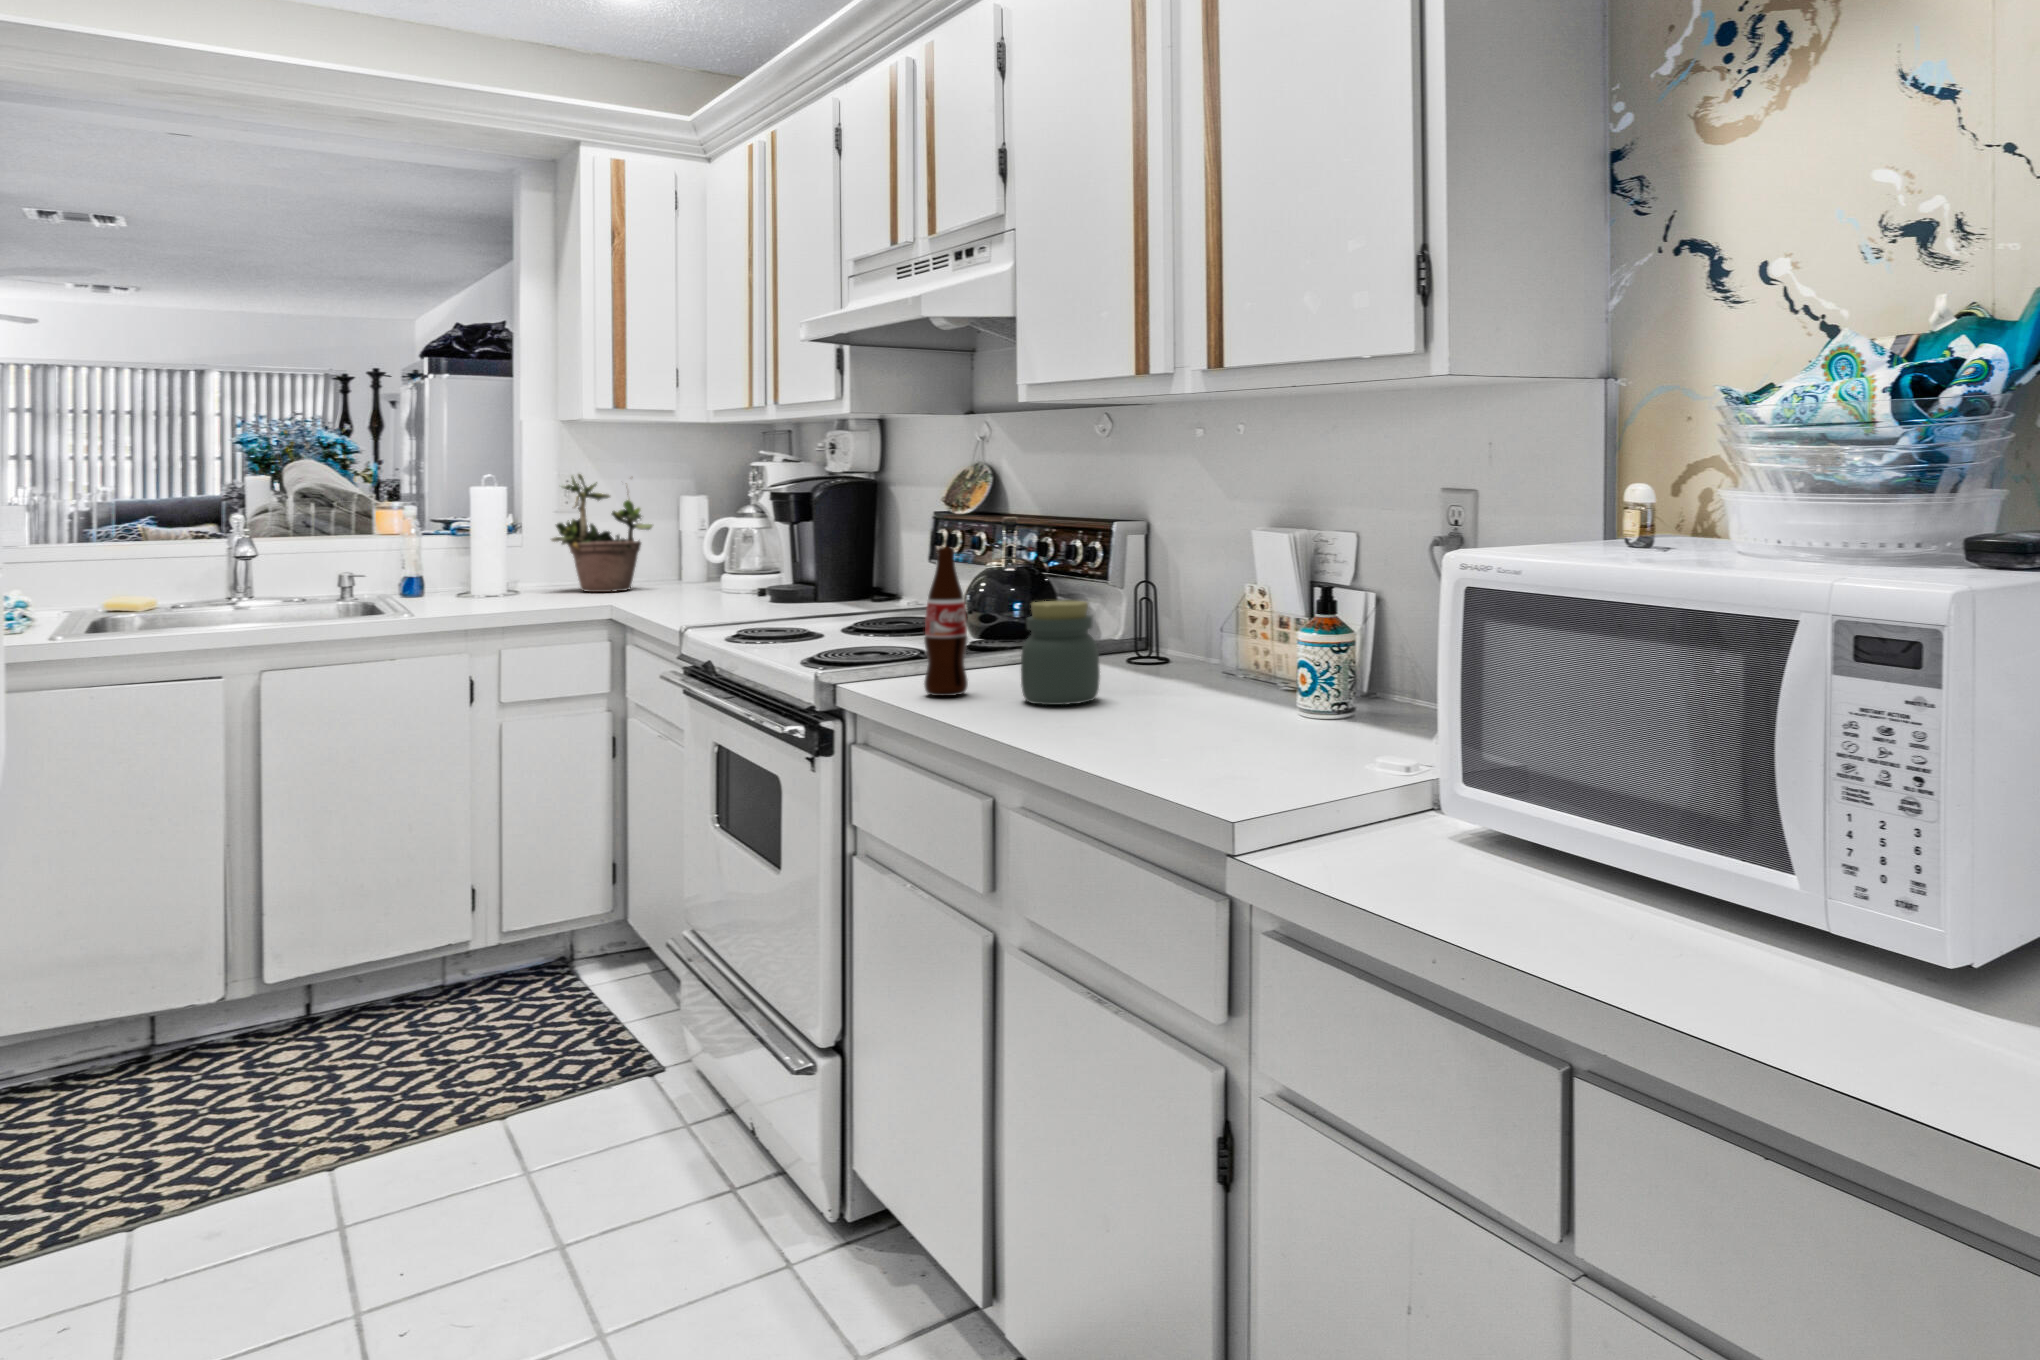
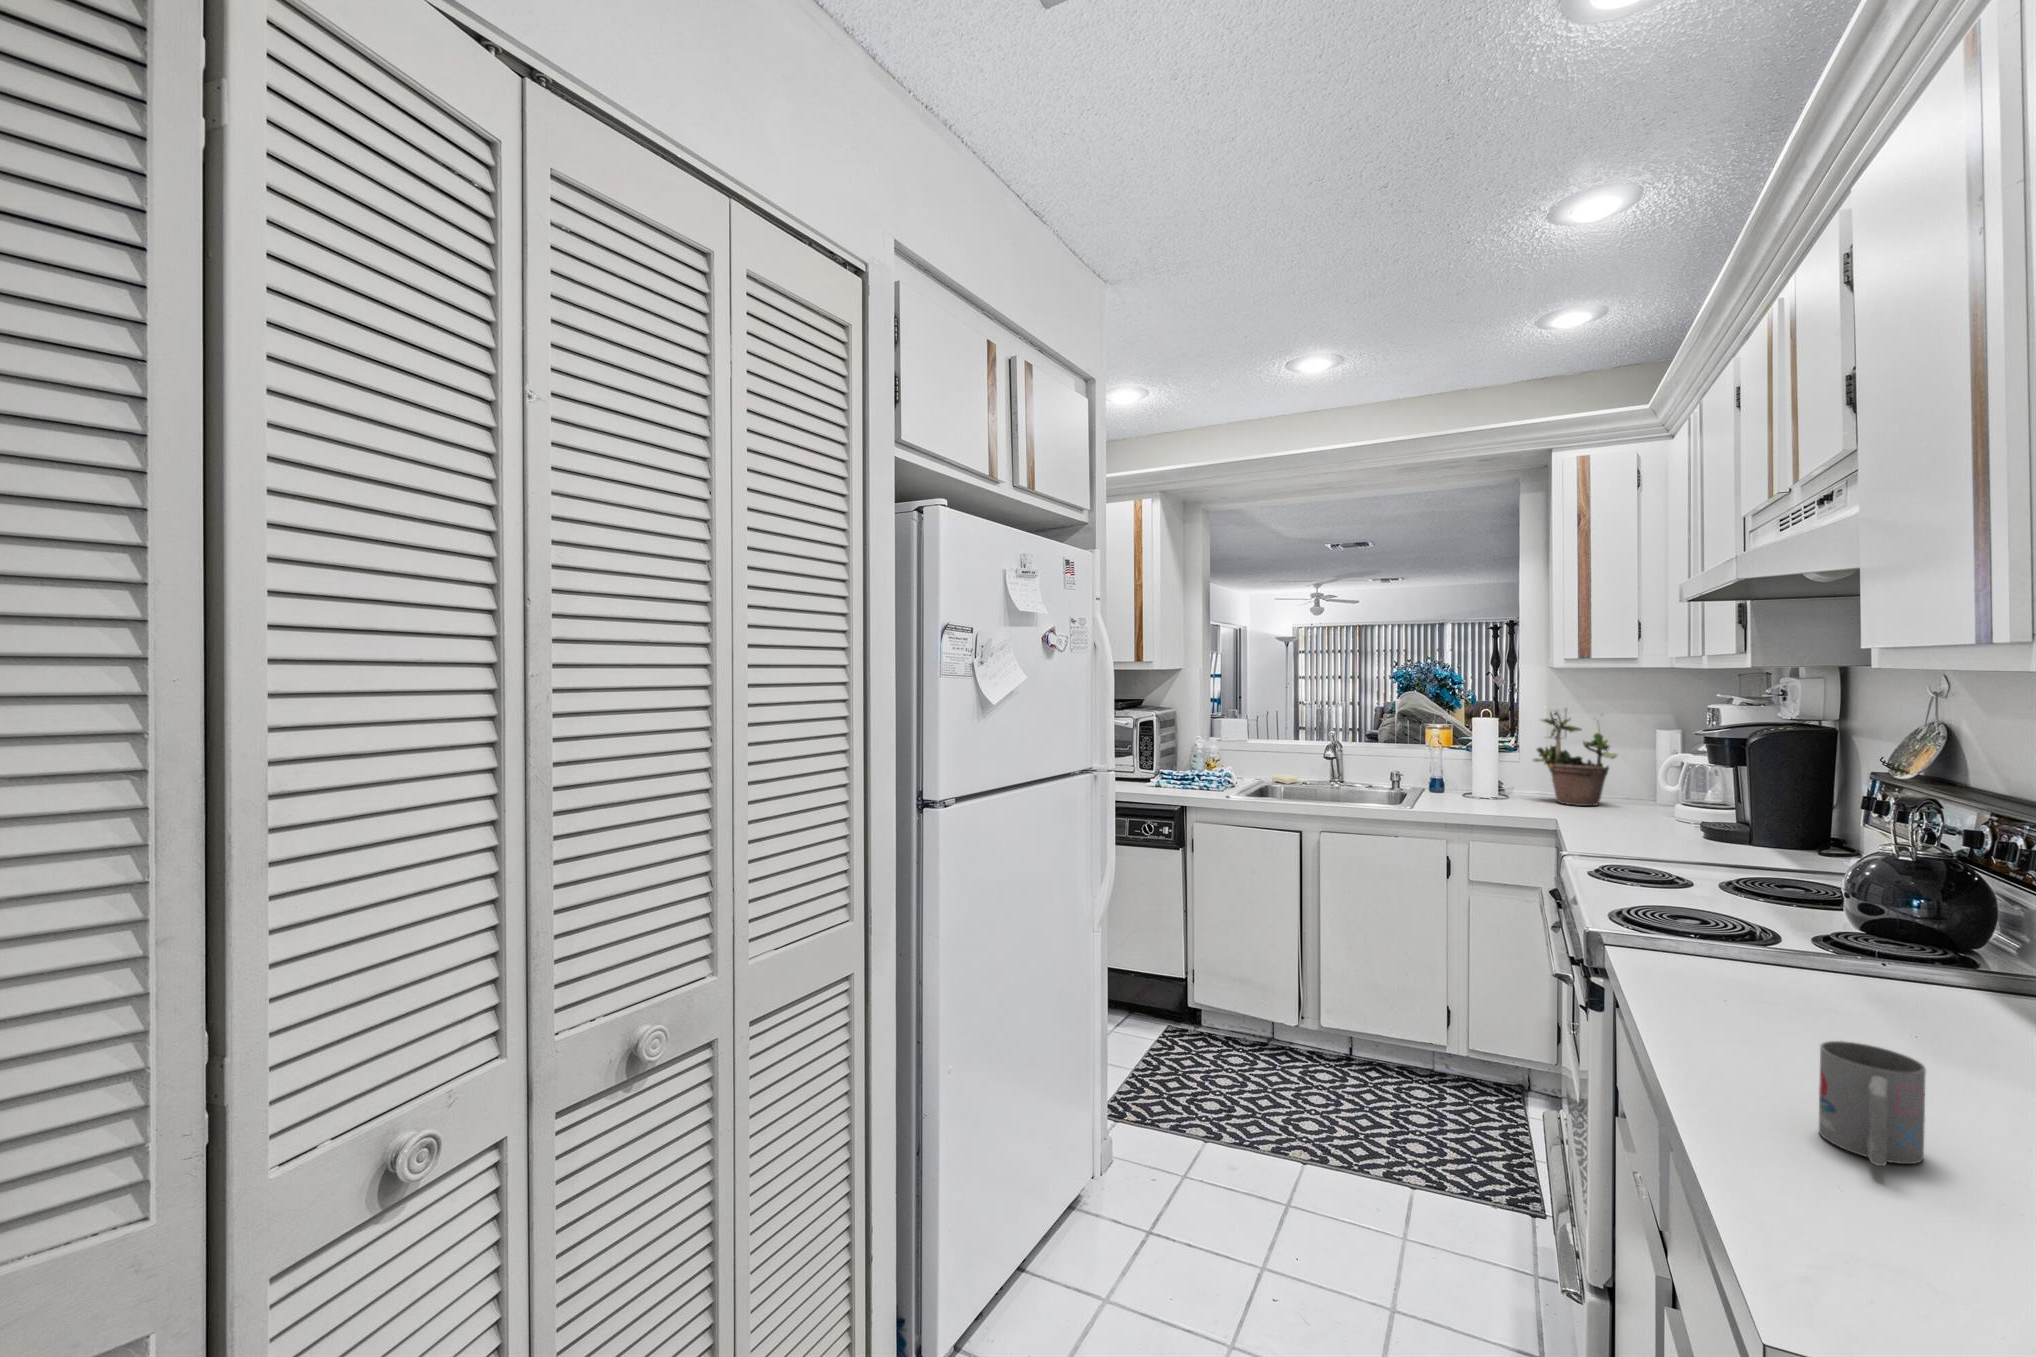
bottle: present [924,547,968,696] -> none [1685,831,1741,990]
jar: present [1021,601,1100,705] -> none [1789,912,1913,1050]
mug: none [1119,674,1180,752] -> present [1819,1041,1926,1166]

